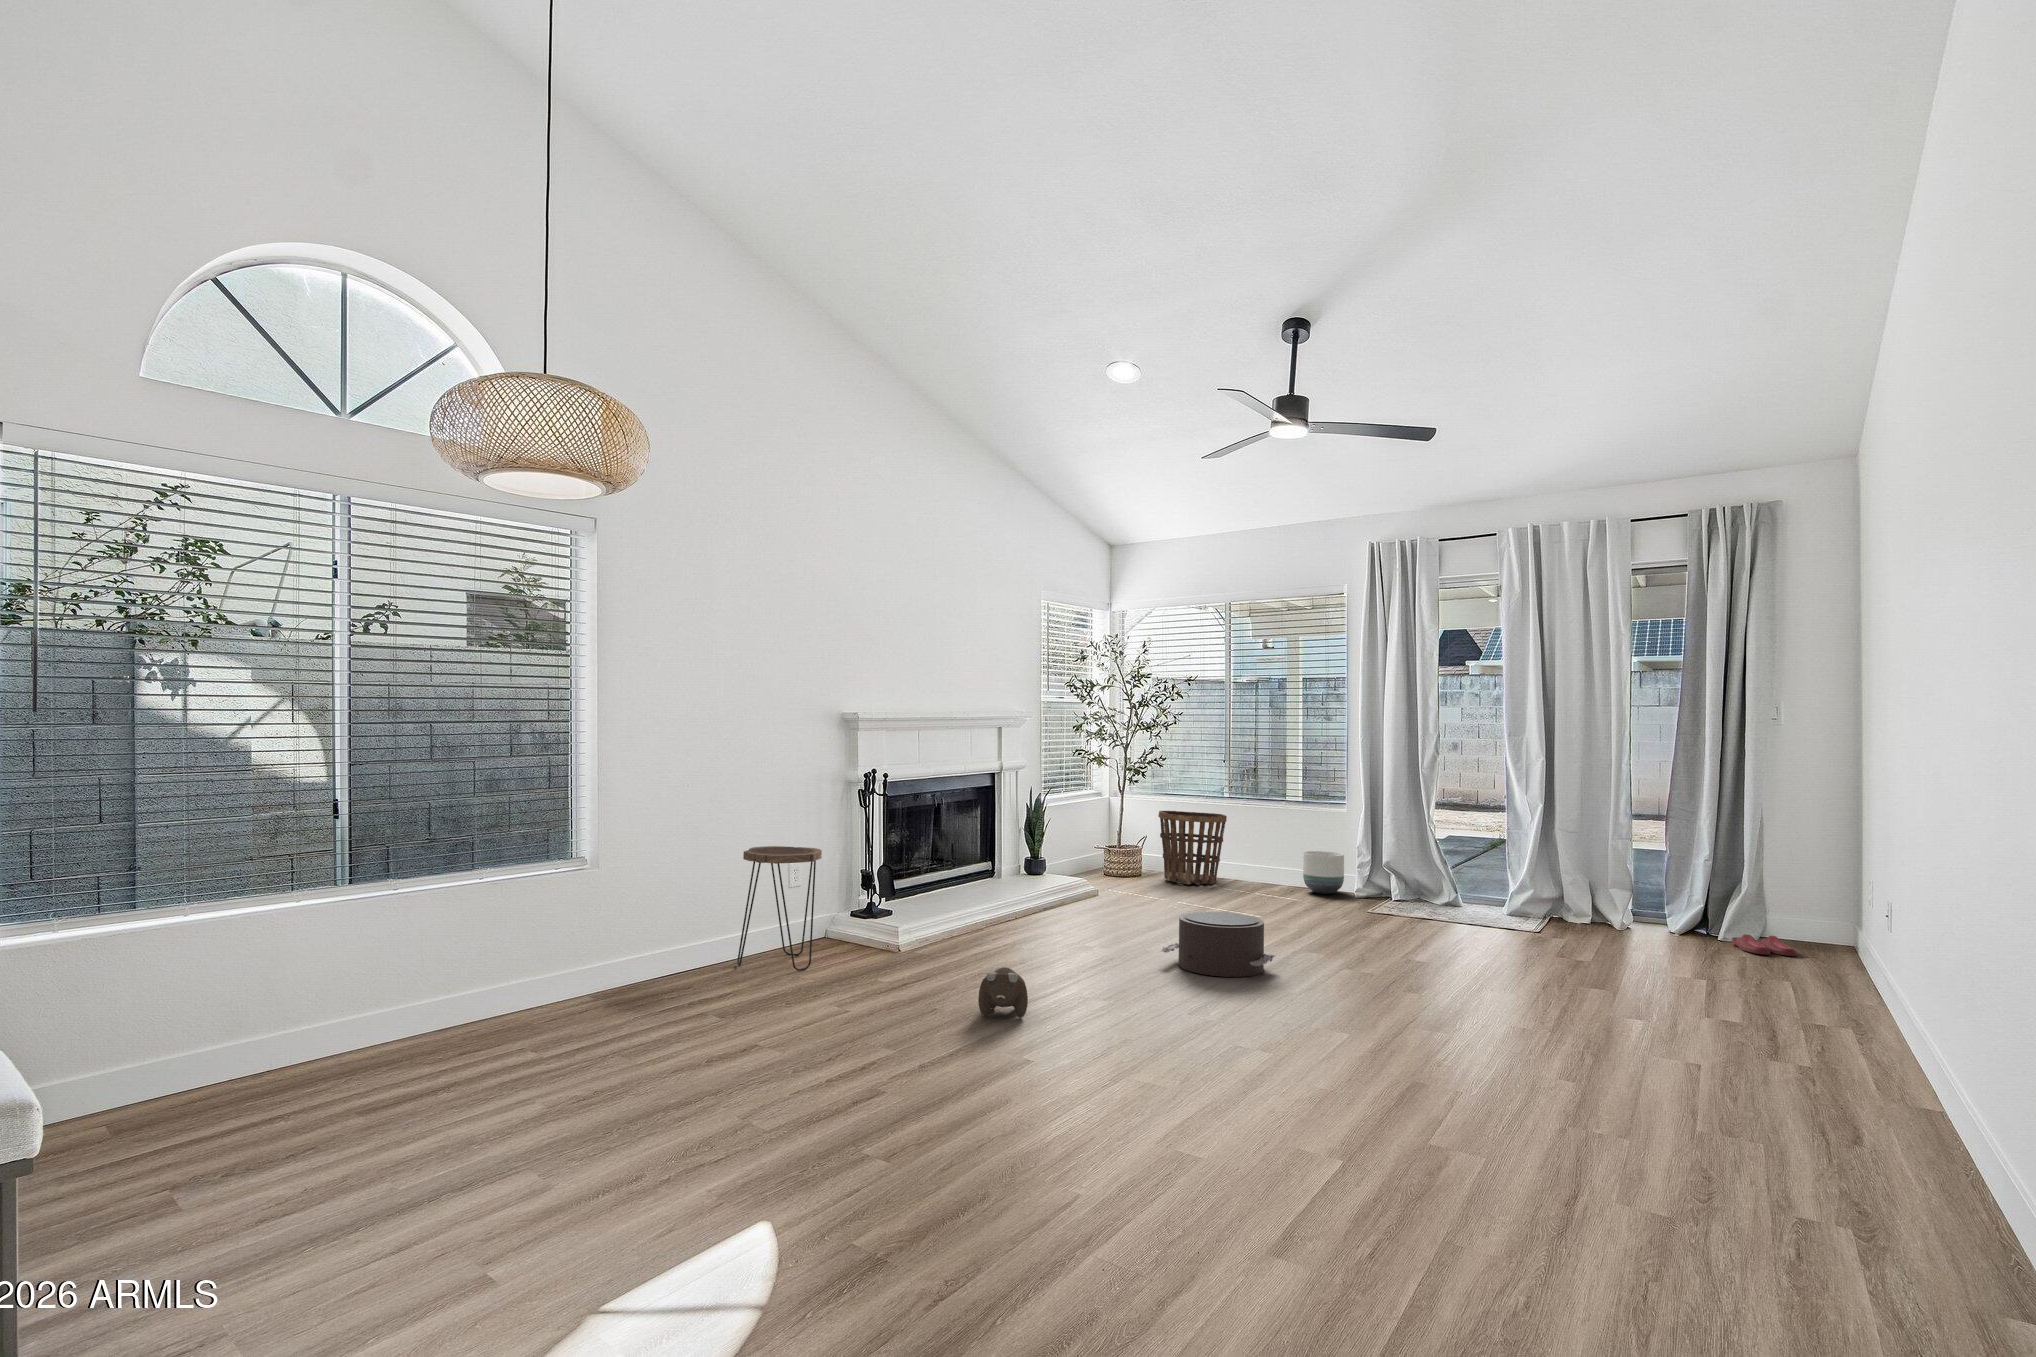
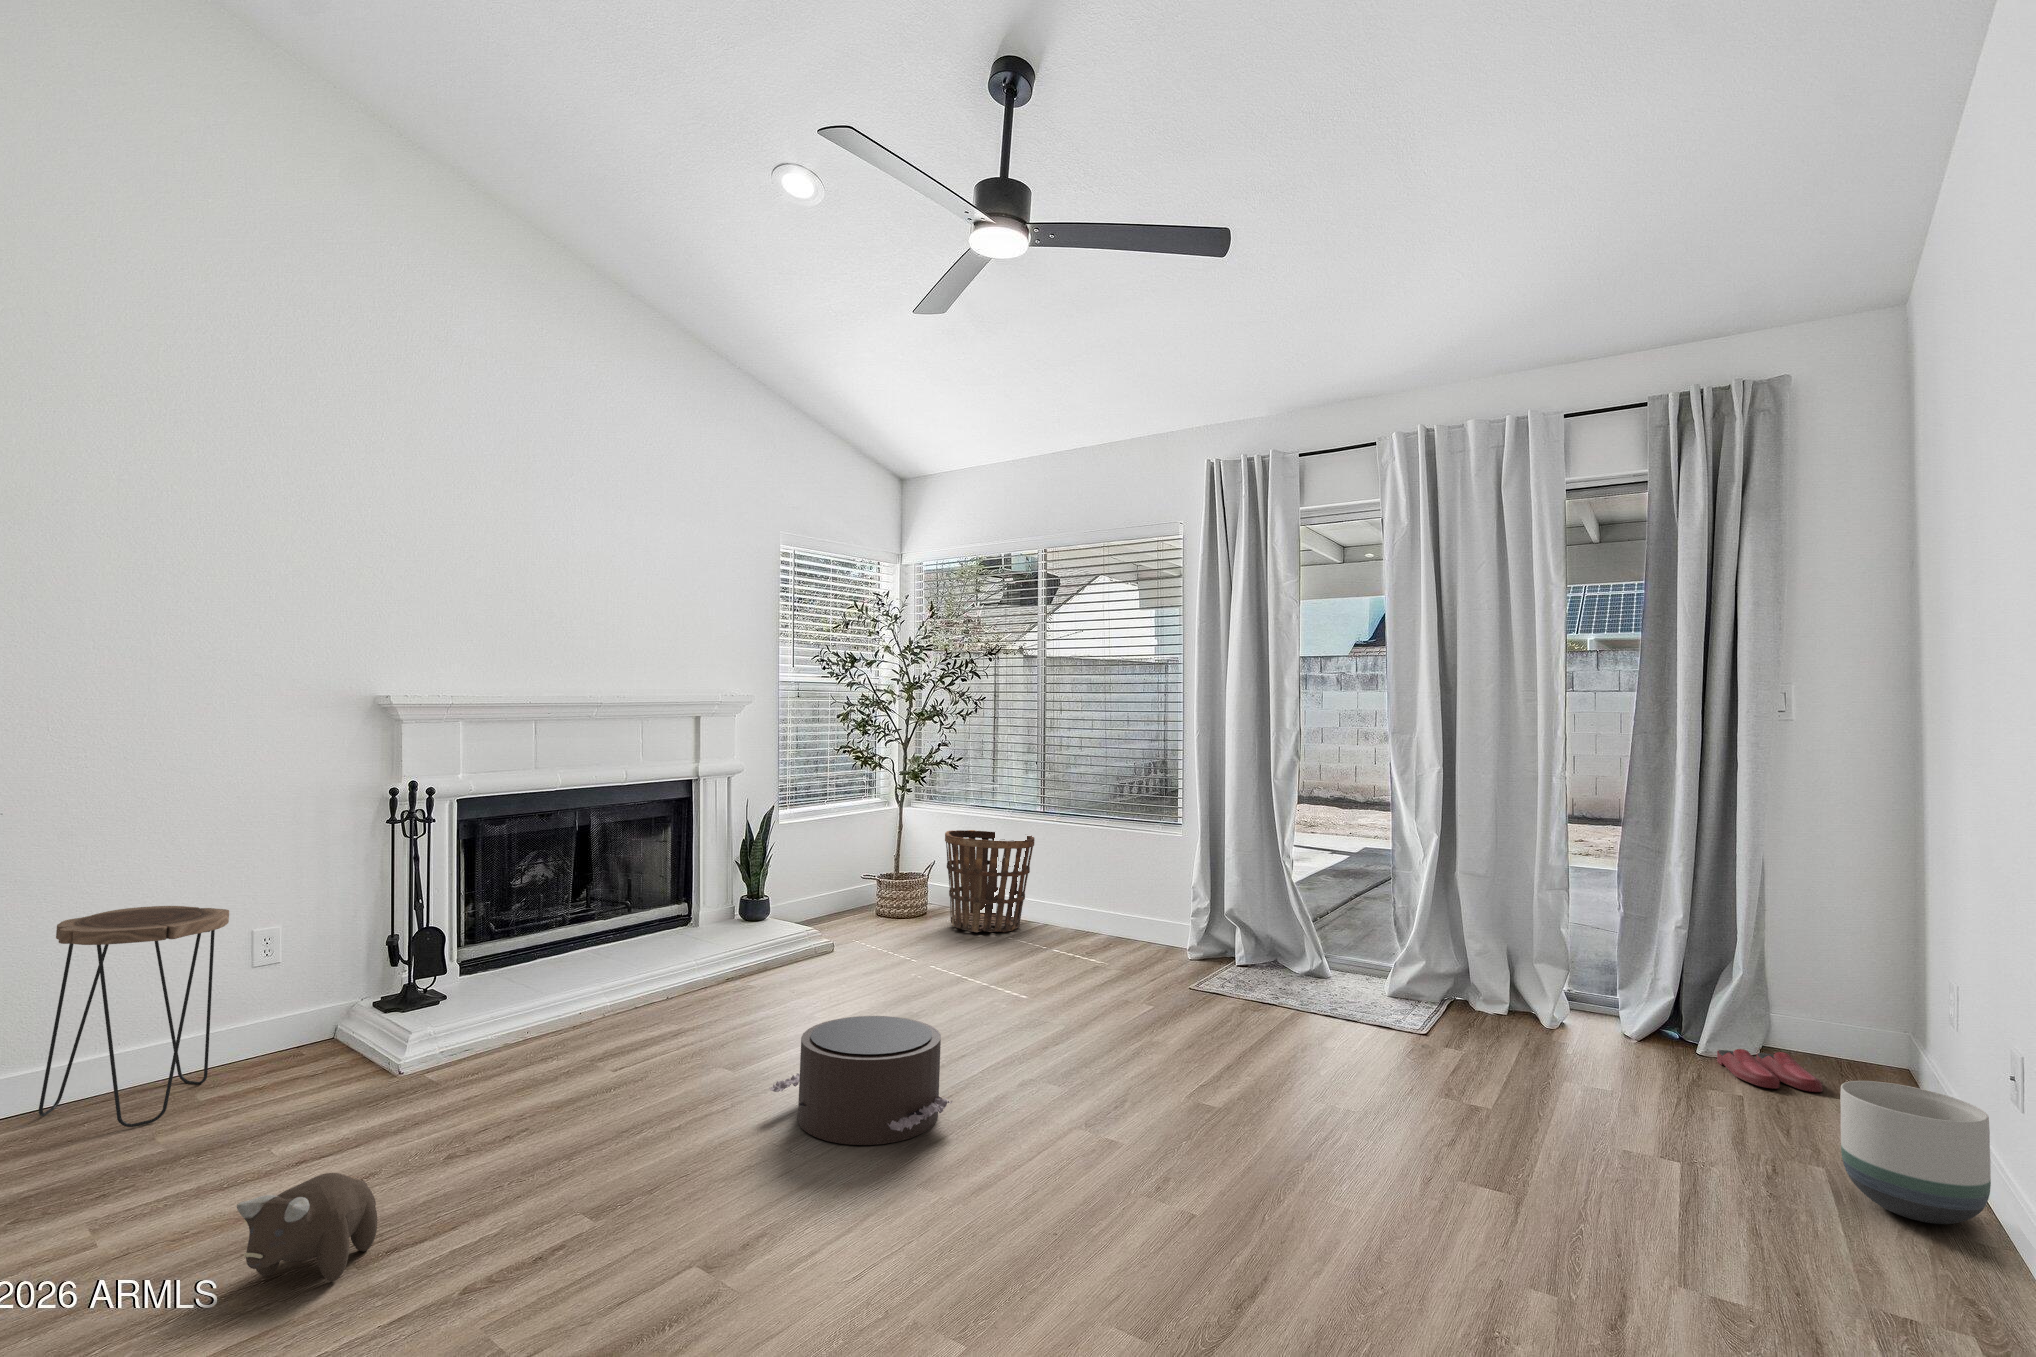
planter: present [1303,851,1344,894] -> present [1840,1081,1991,1224]

